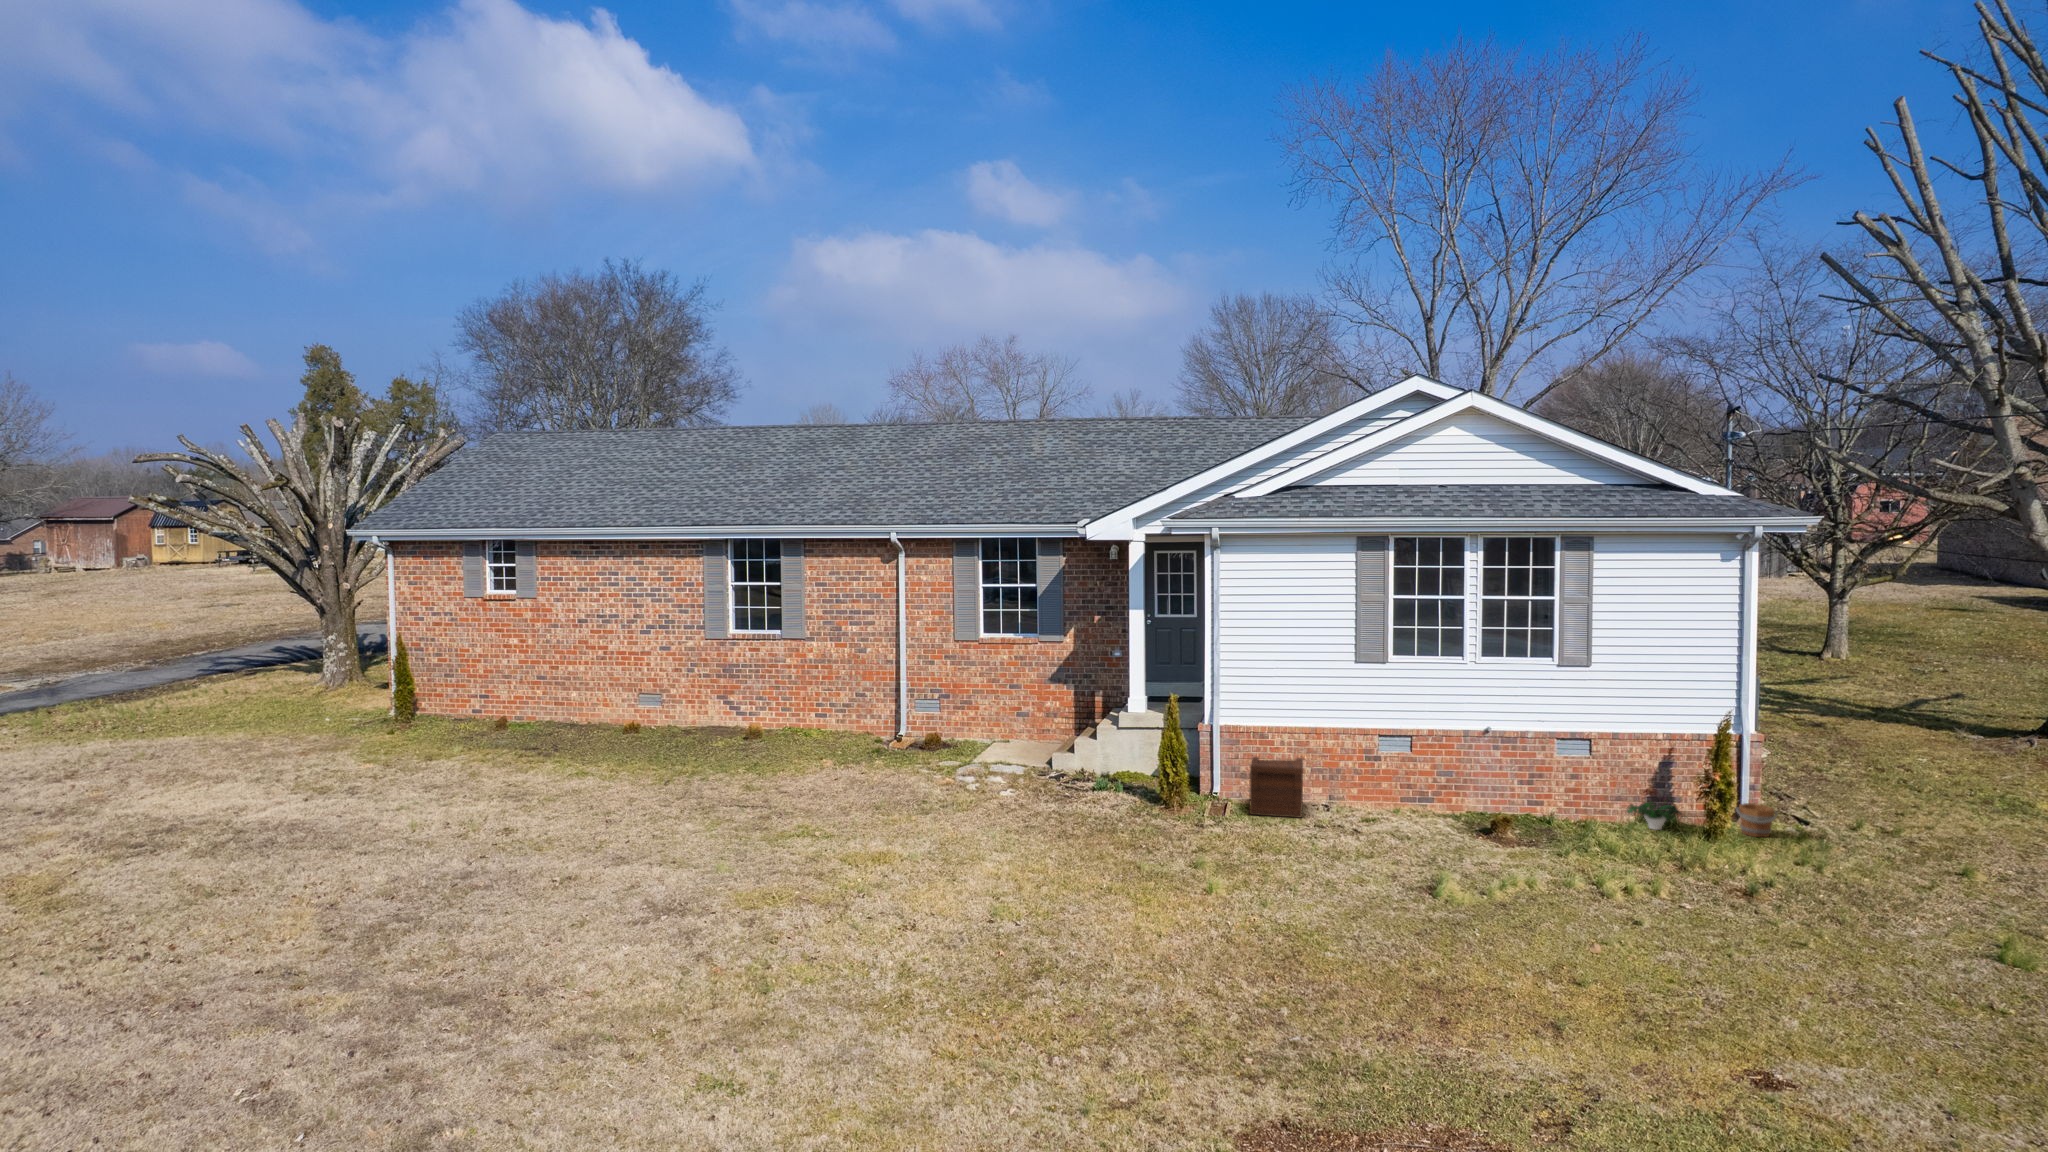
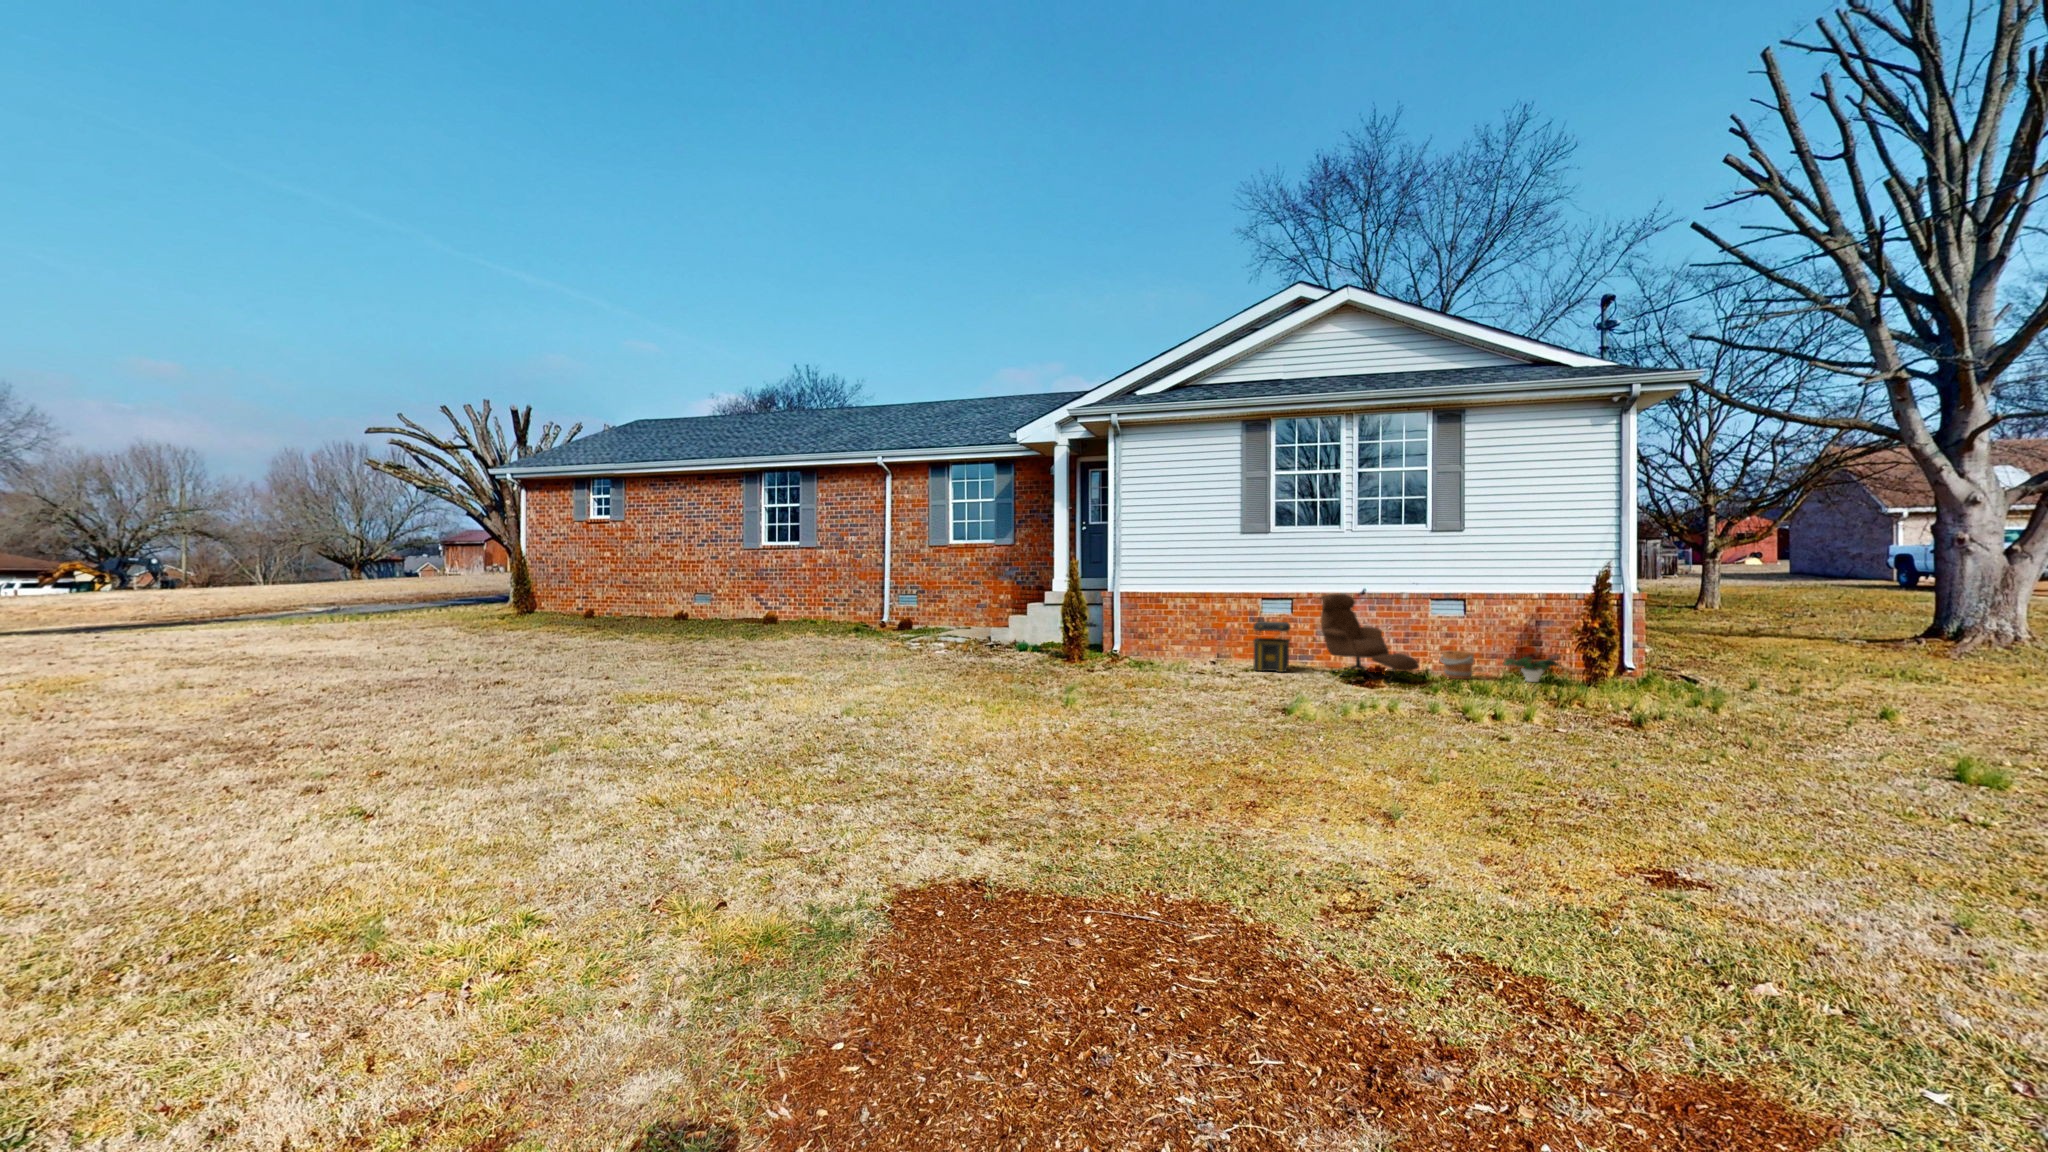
lounge chair: none [1440,732,1544,836] -> present [1321,593,1419,682]
wooden crate: present [1249,757,1303,818] -> none [1144,618,1197,670]
toolbox: none [1368,761,1407,820] -> present [1253,621,1290,672]
bucket: present [1736,803,1778,837] -> present [1440,651,1474,679]

